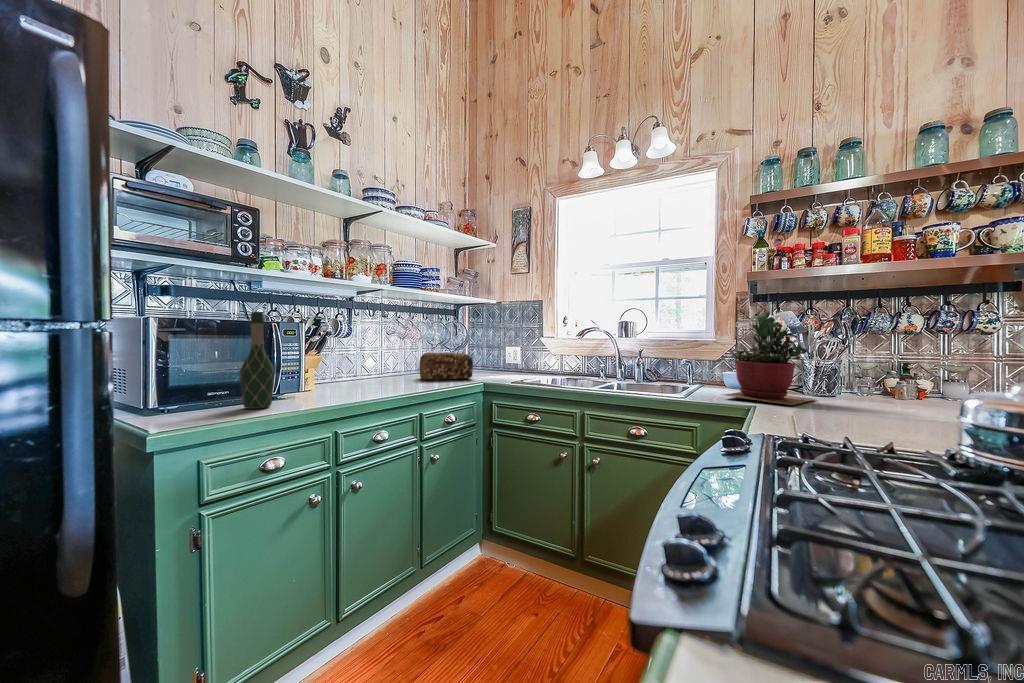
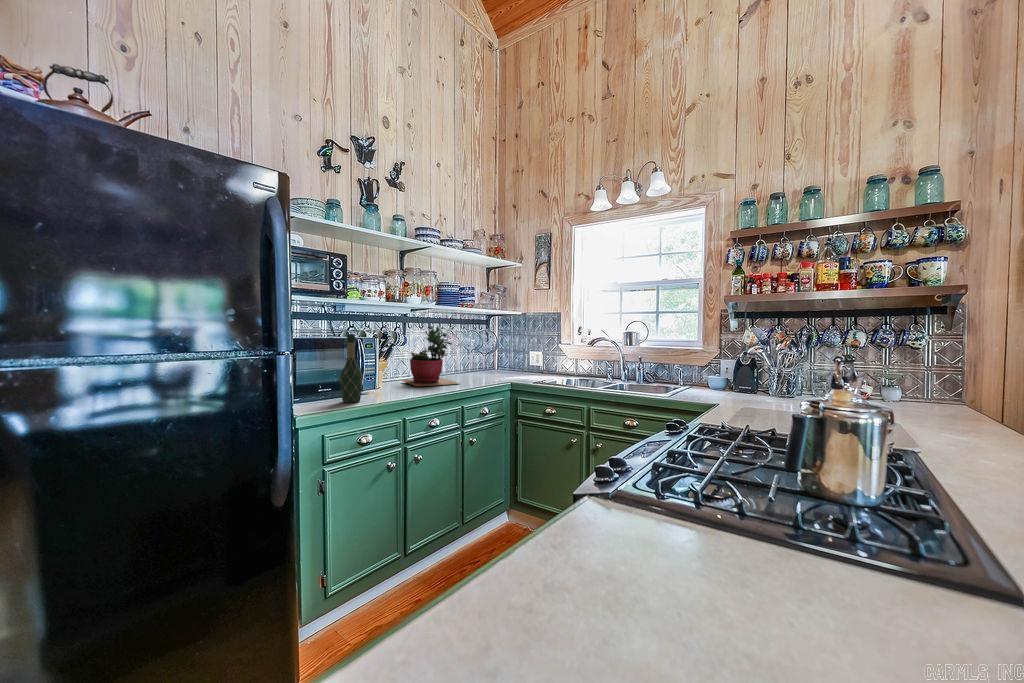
succulent plant: present [722,311,816,405] -> present [402,326,460,386]
bread loaf: present [419,353,473,380] -> none [459,357,502,380]

